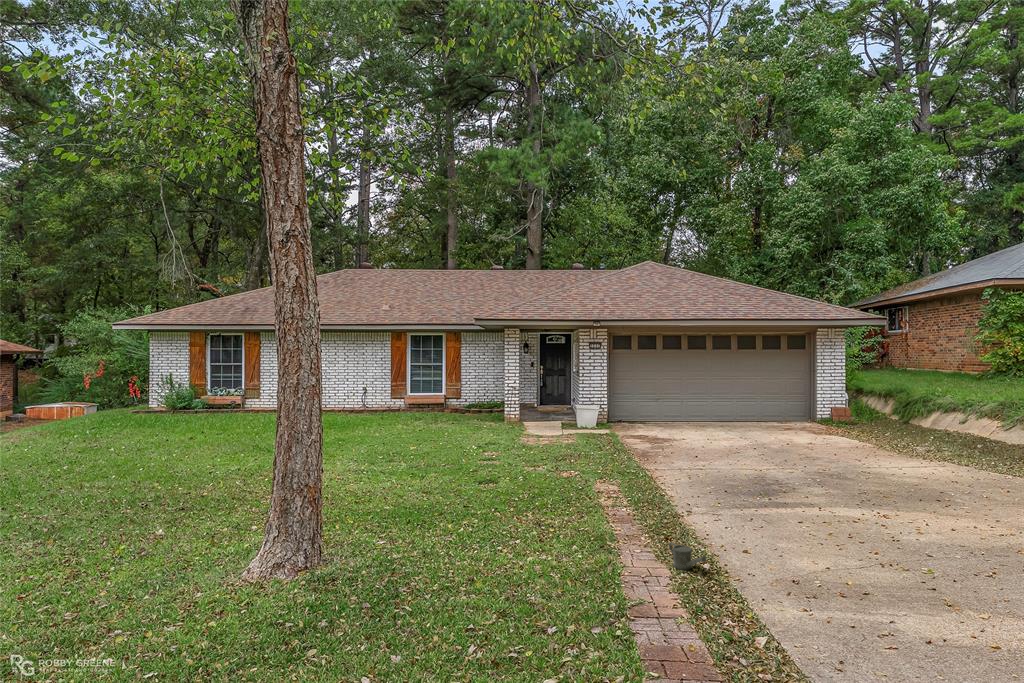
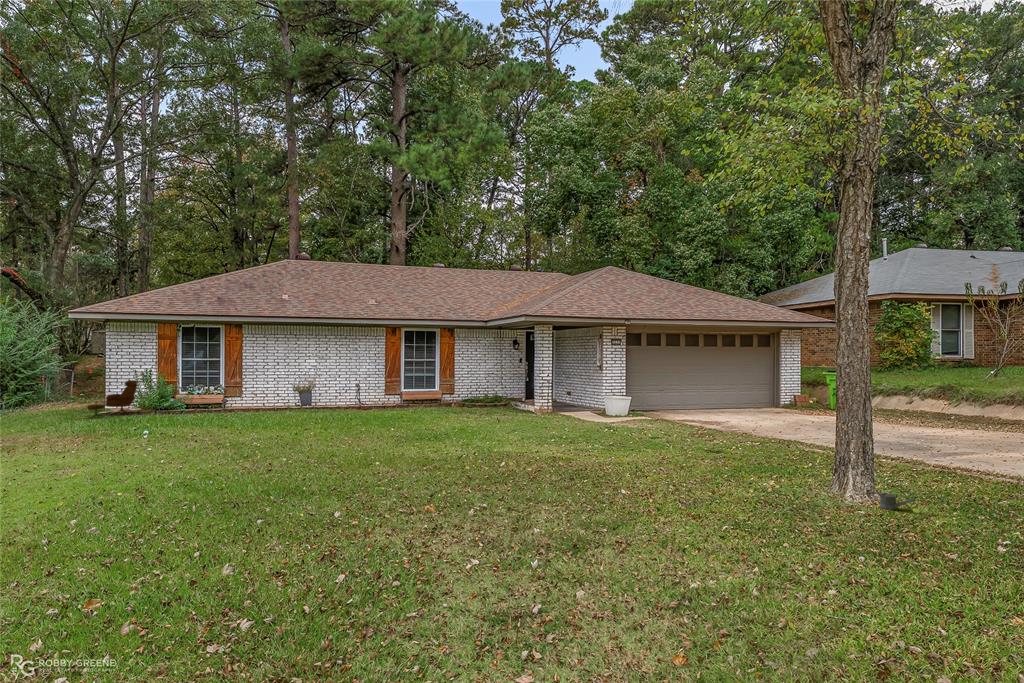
lounge chair: none [124,382,170,416] -> present [87,380,137,417]

